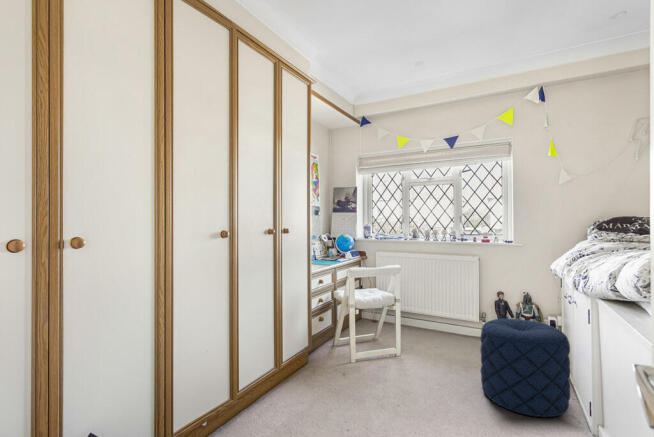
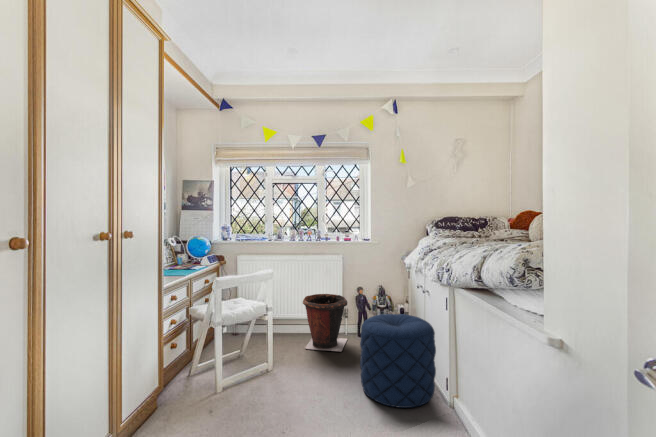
waste bin: none [434,294,485,353] -> present [303,294,348,352]

